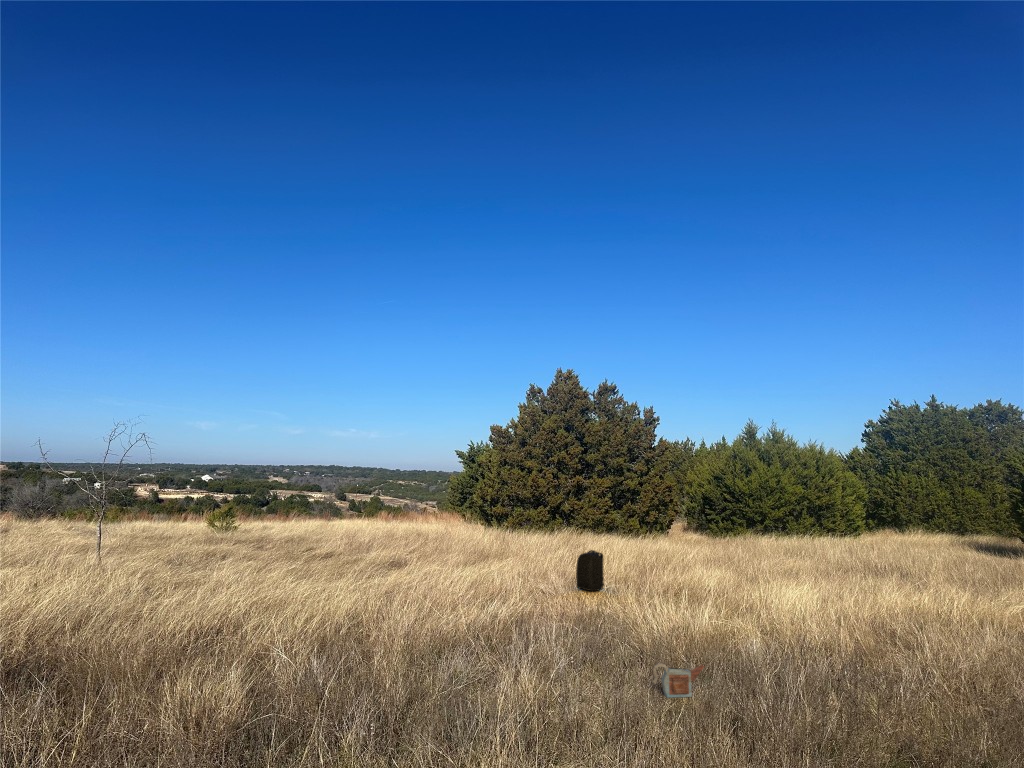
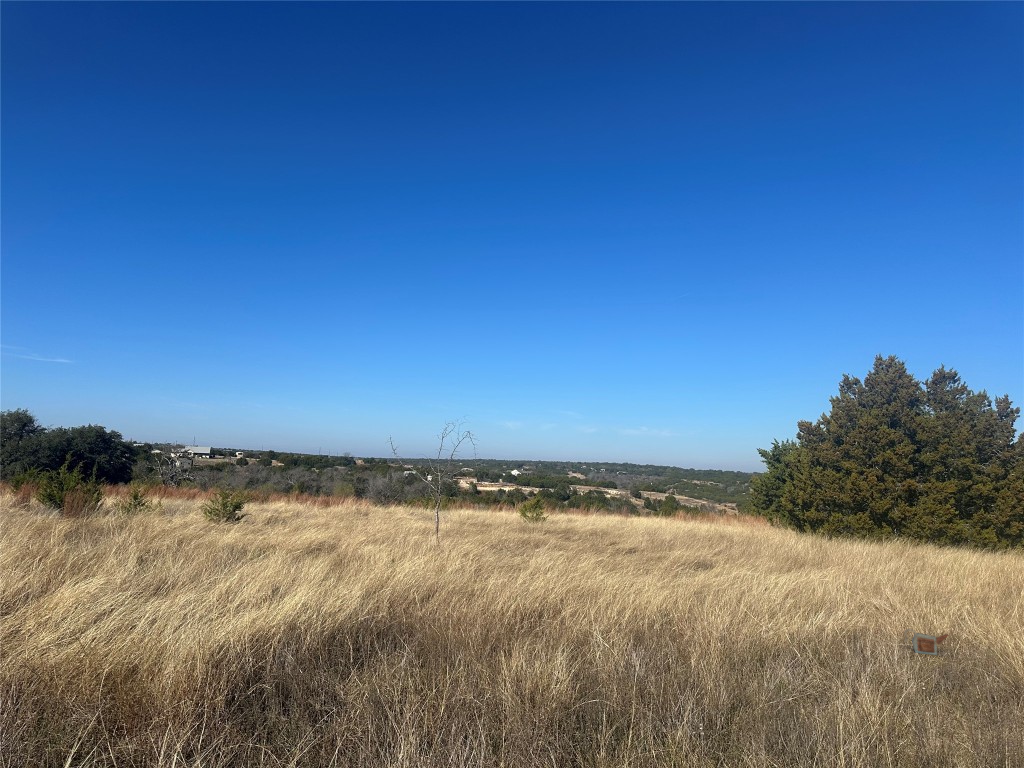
backpack: present [576,550,604,591] -> none [876,555,908,592]

